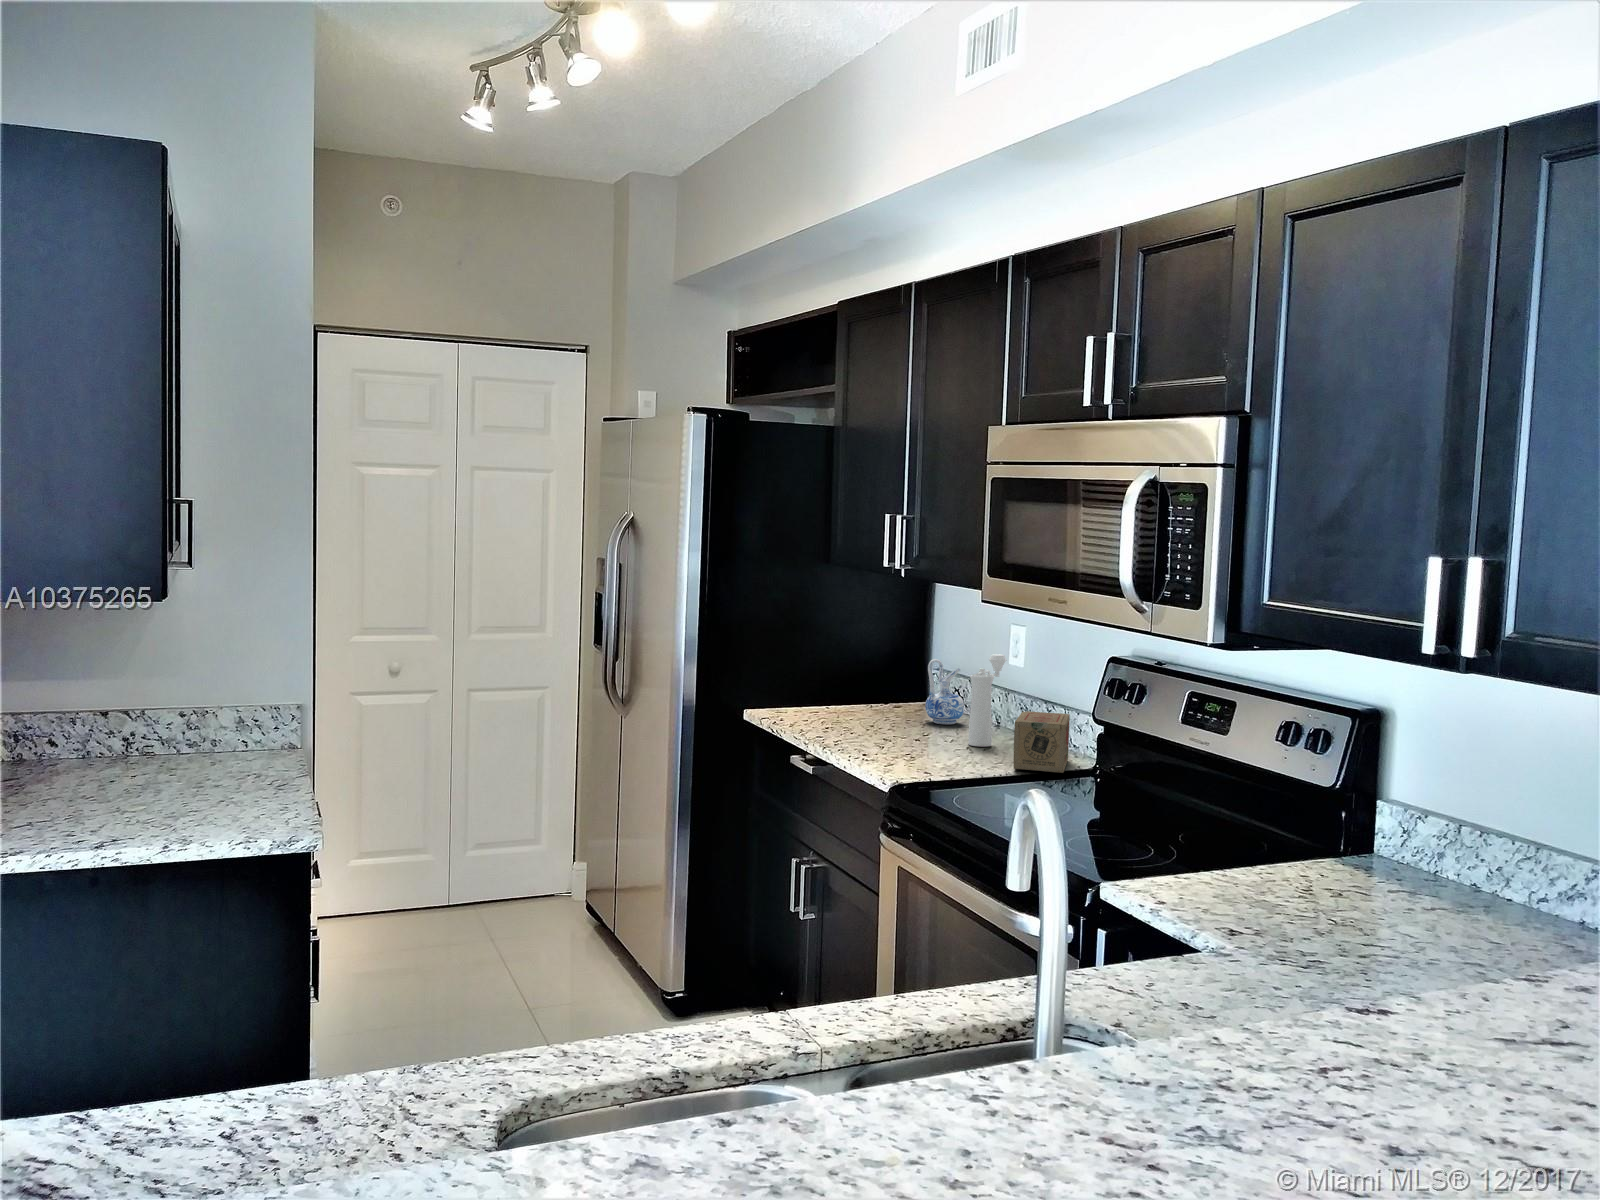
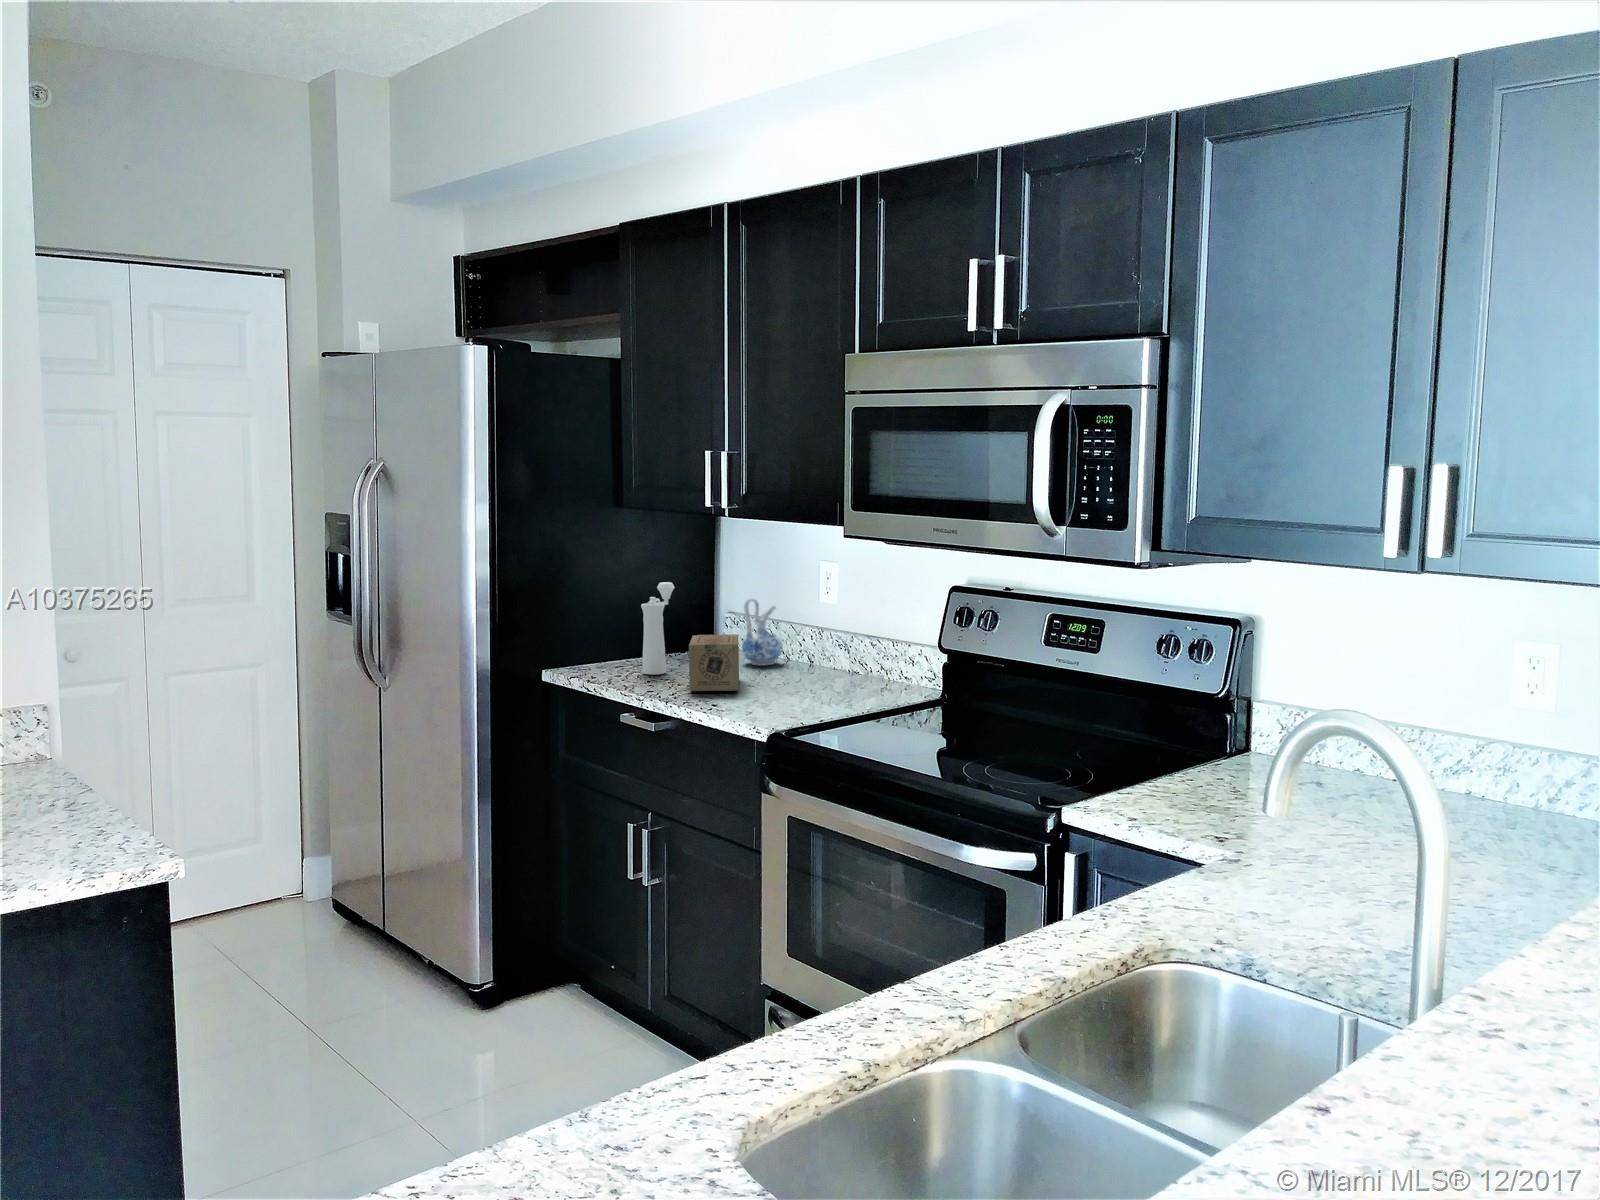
pepper mill: present [968,654,1007,747] -> present [641,582,675,675]
tea box: present [1013,711,1070,773] -> present [689,634,739,691]

